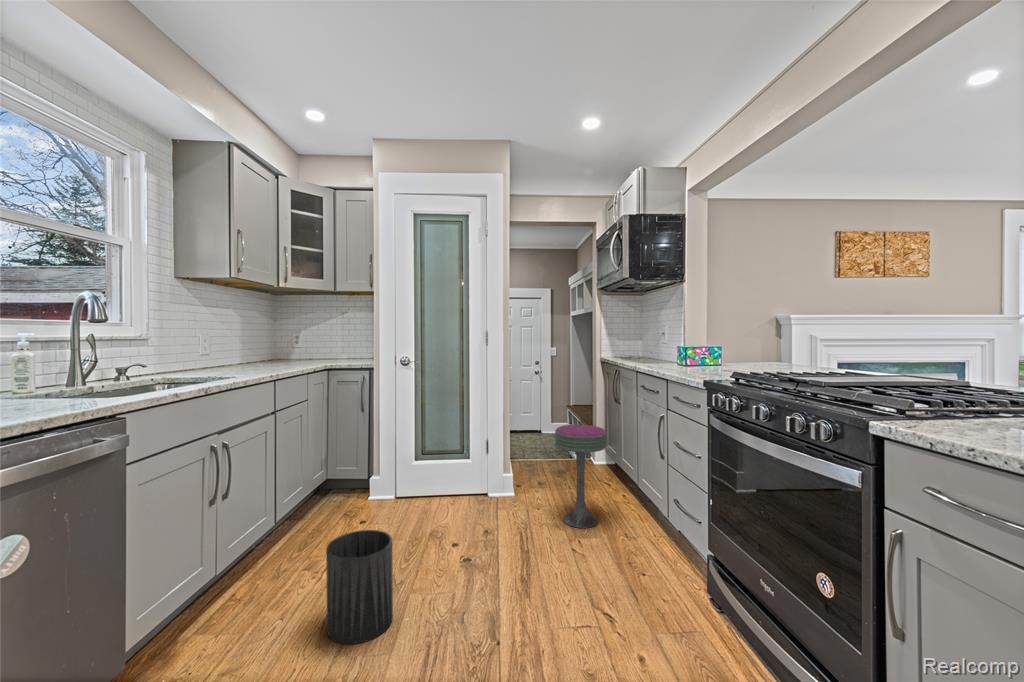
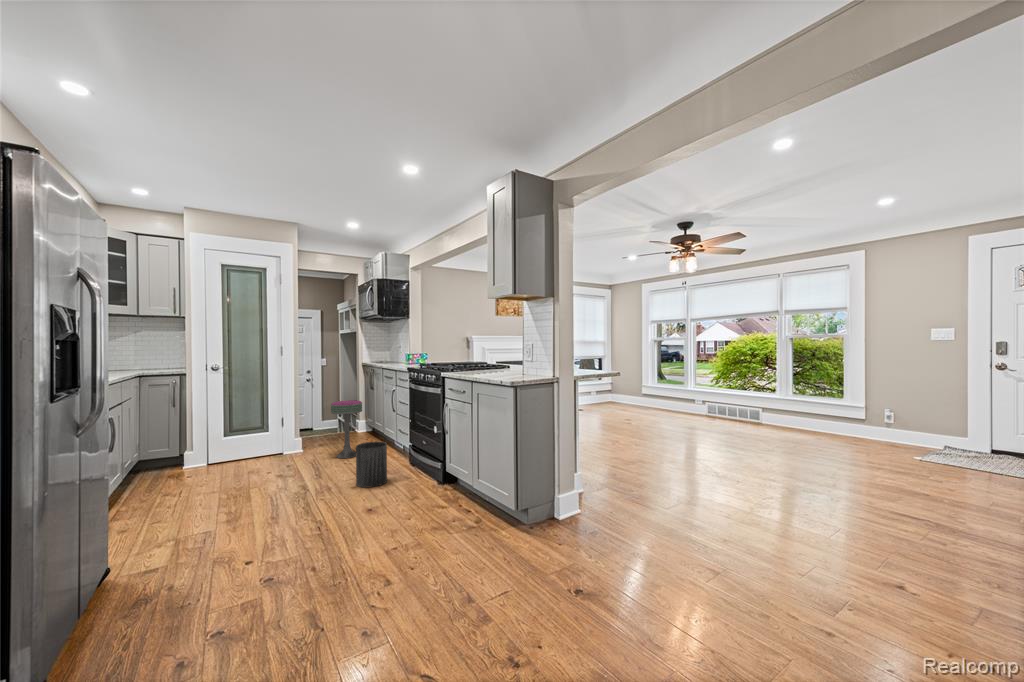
trash can: present [326,530,393,644] -> present [356,441,387,487]

